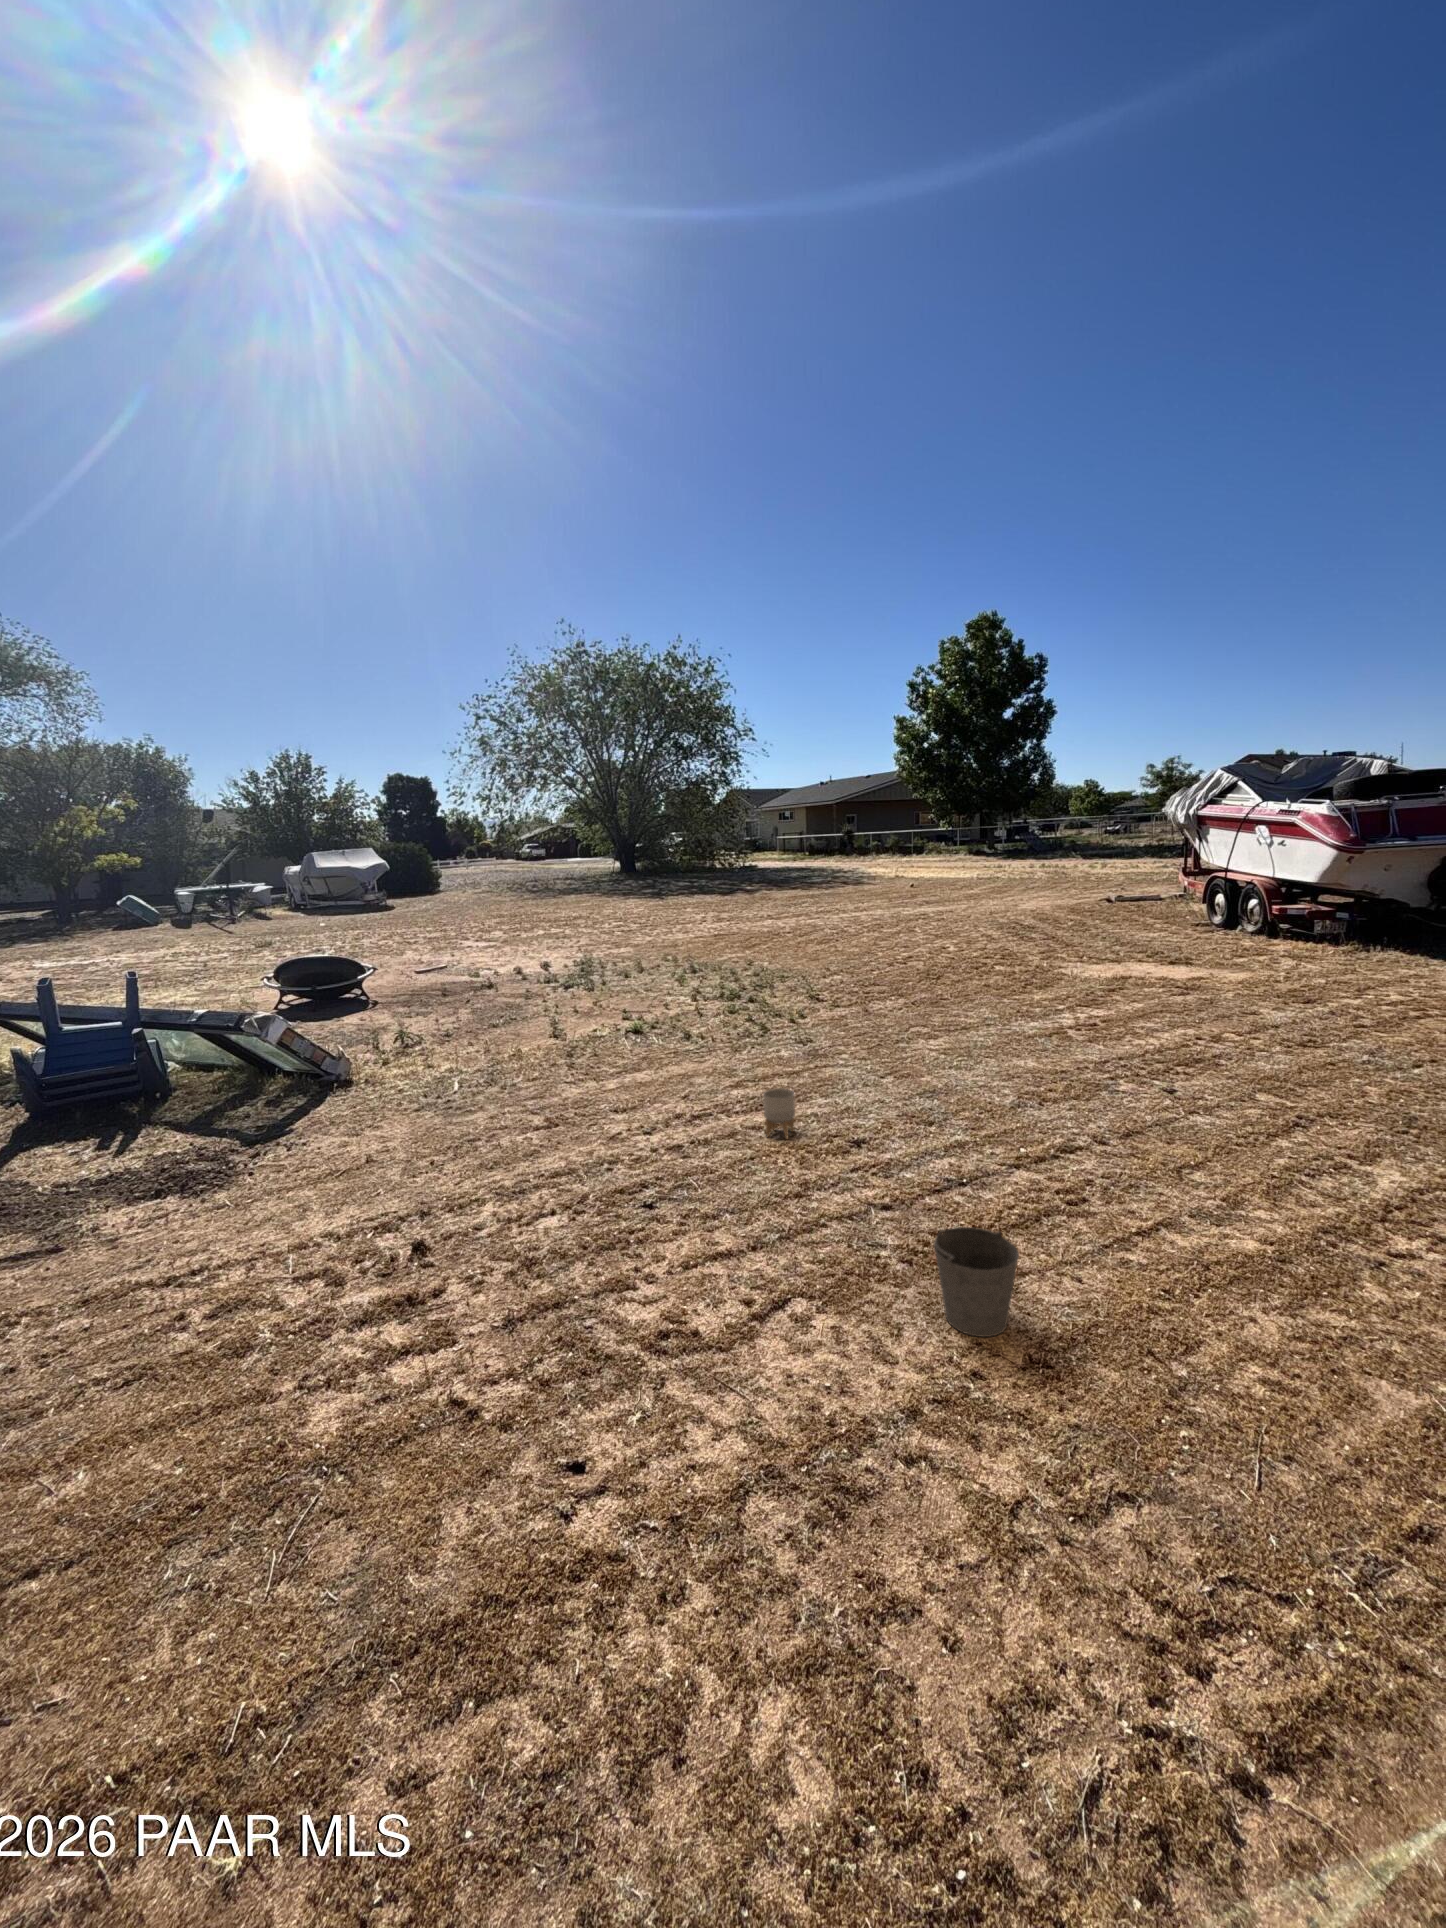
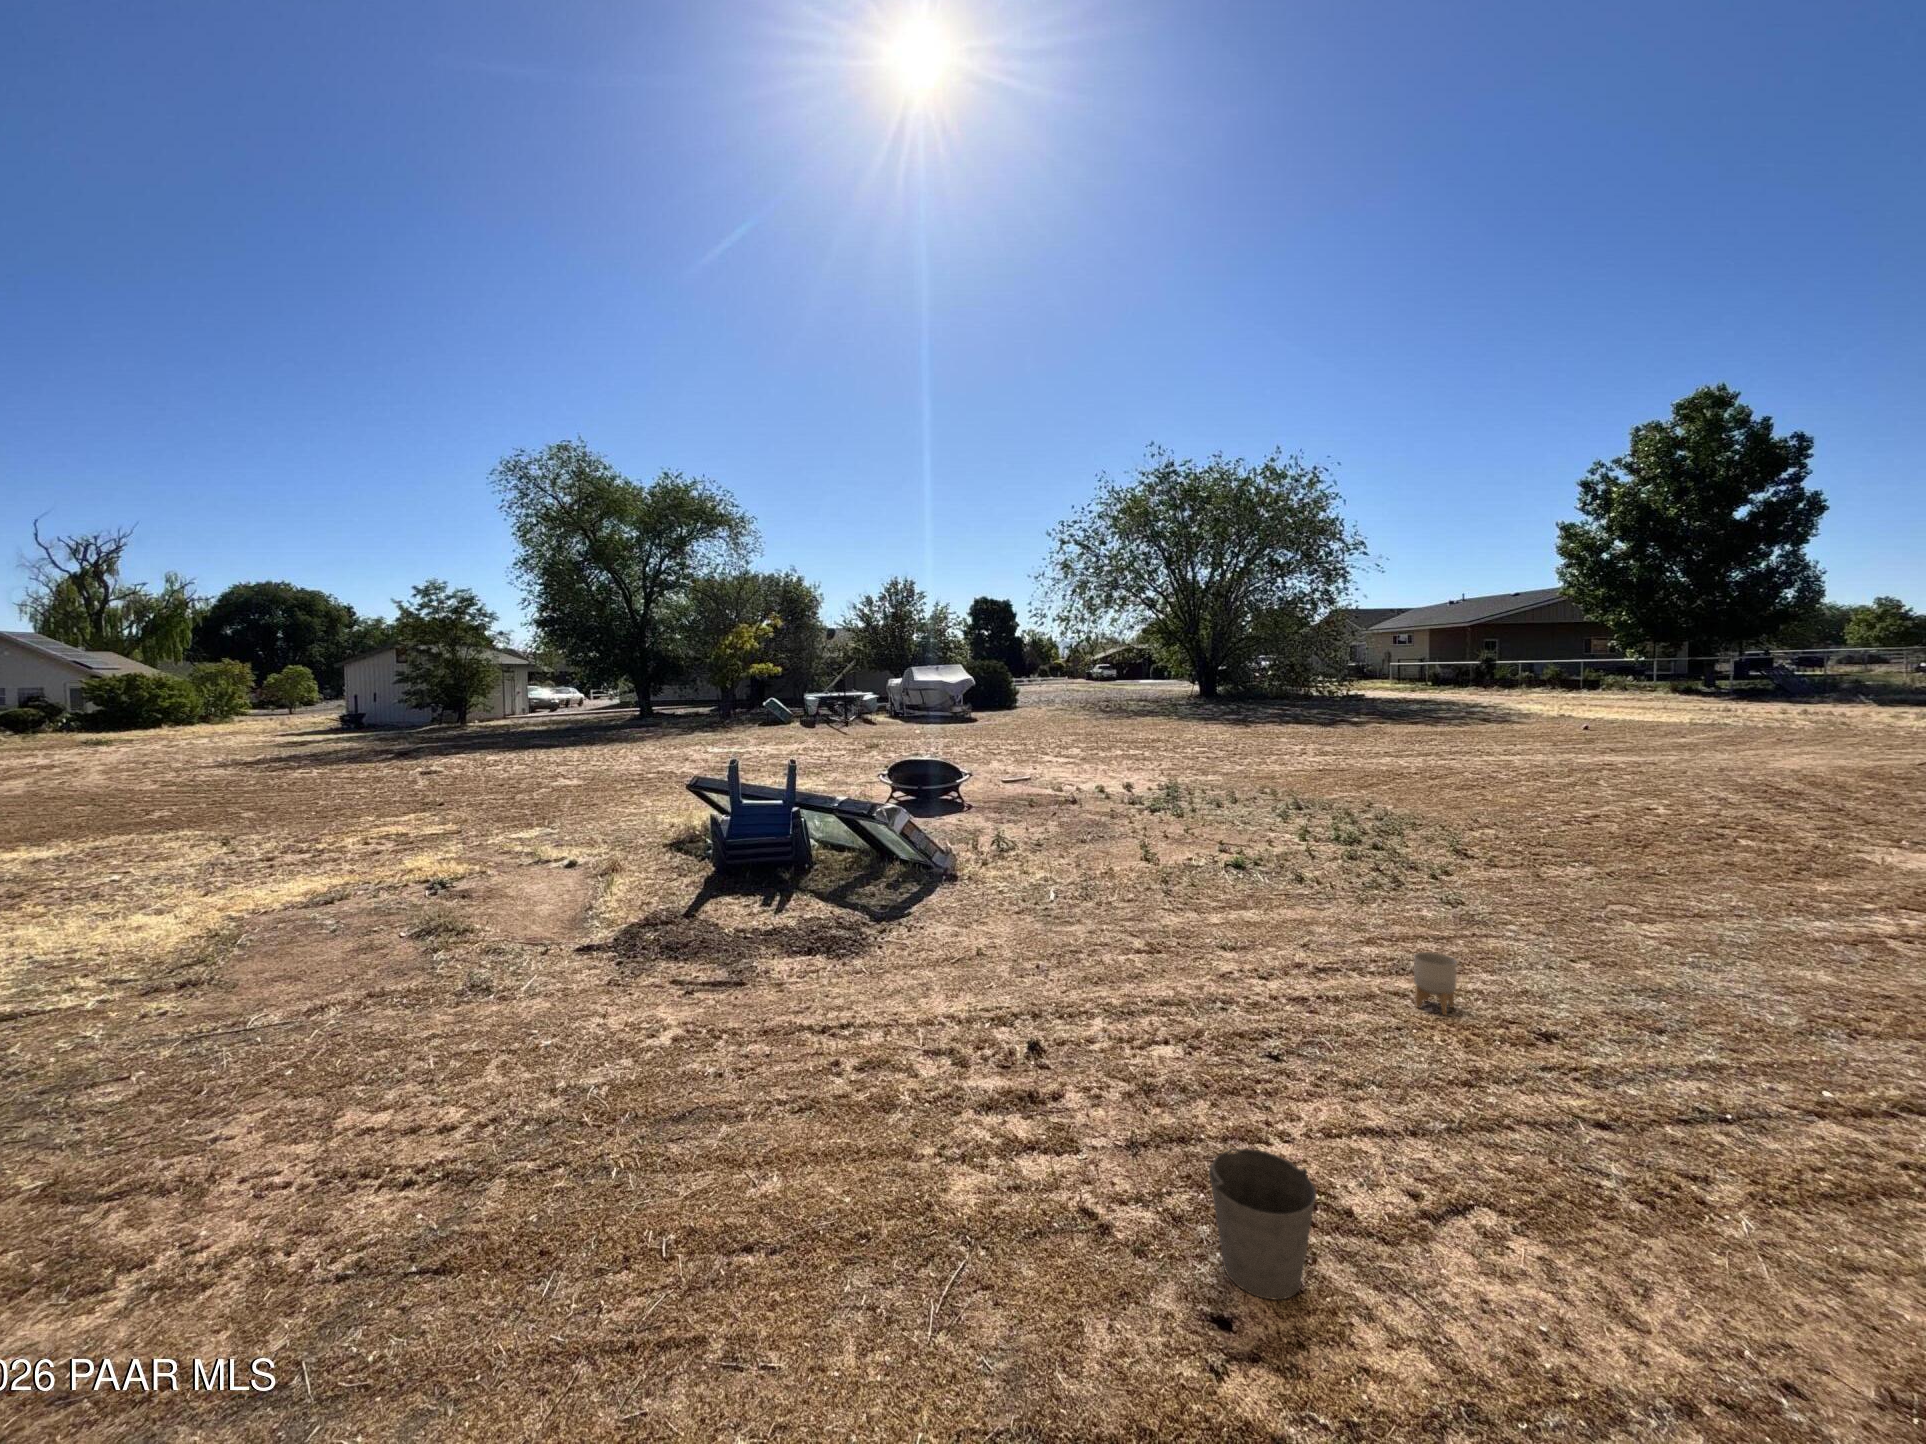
bucket: present [934,1227,1019,1337] -> present [1209,1148,1316,1300]

